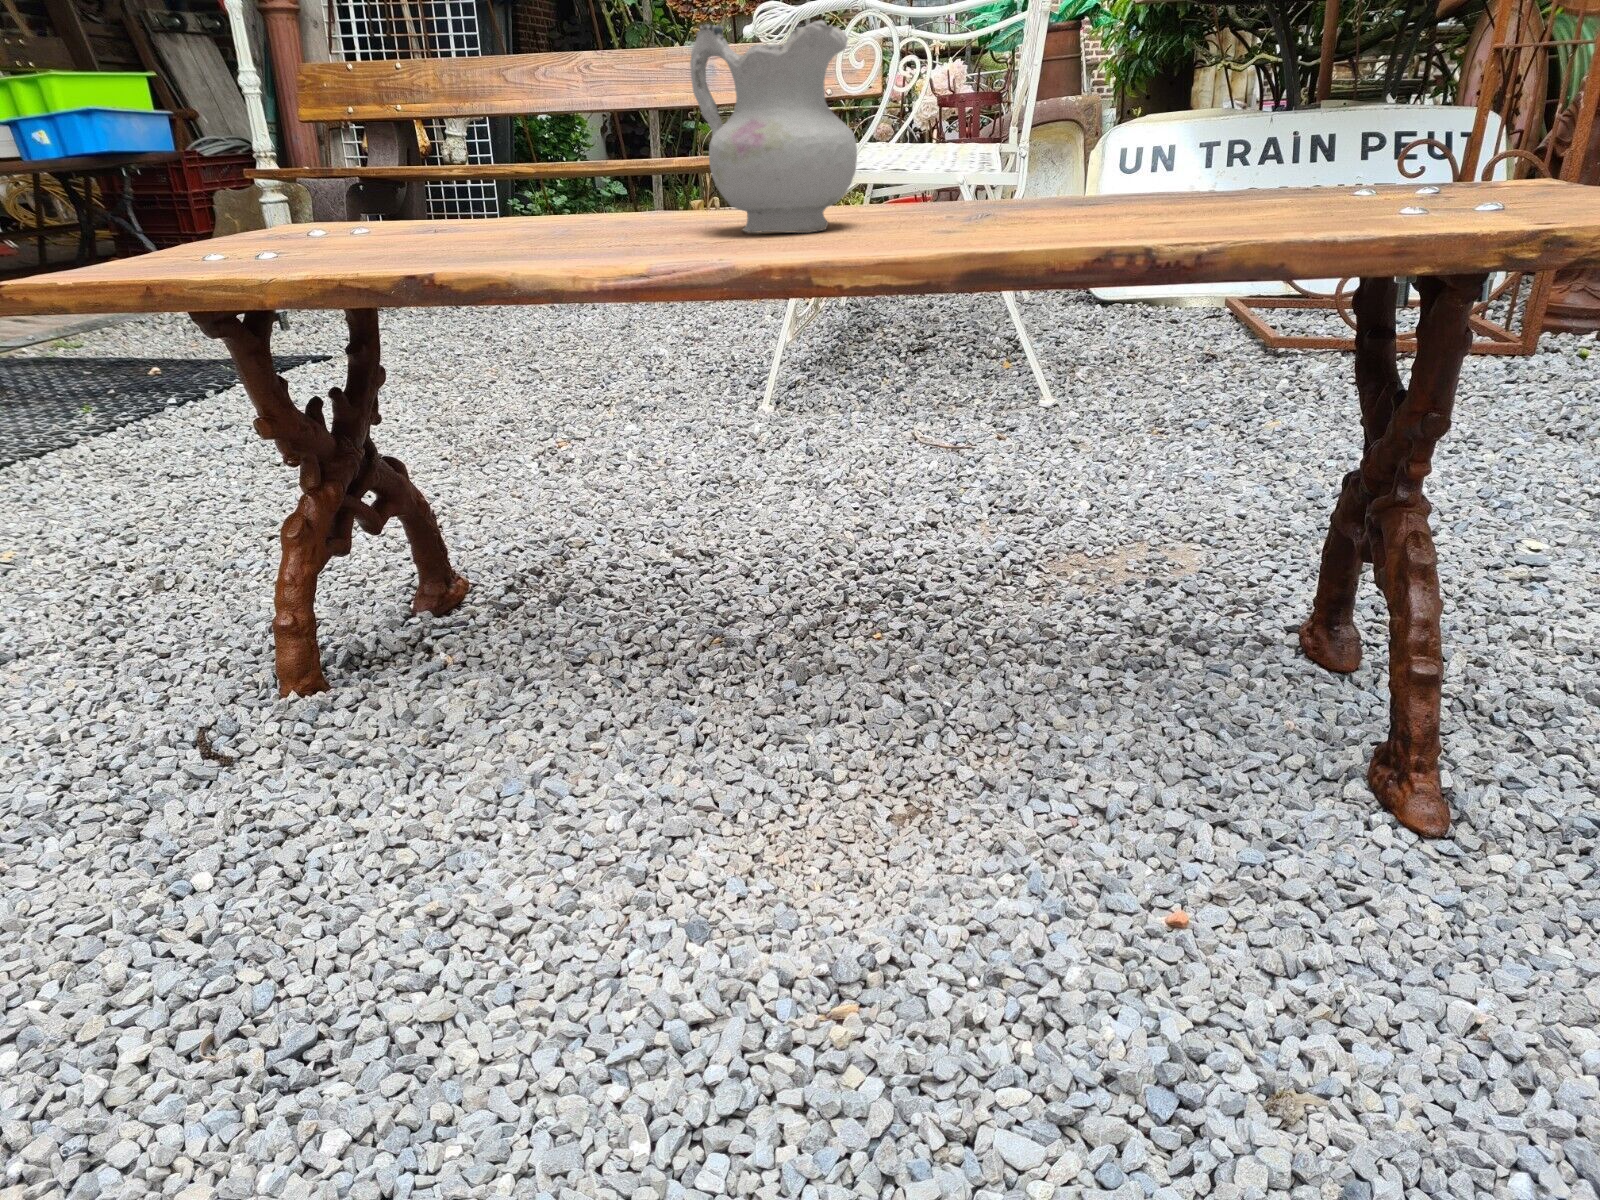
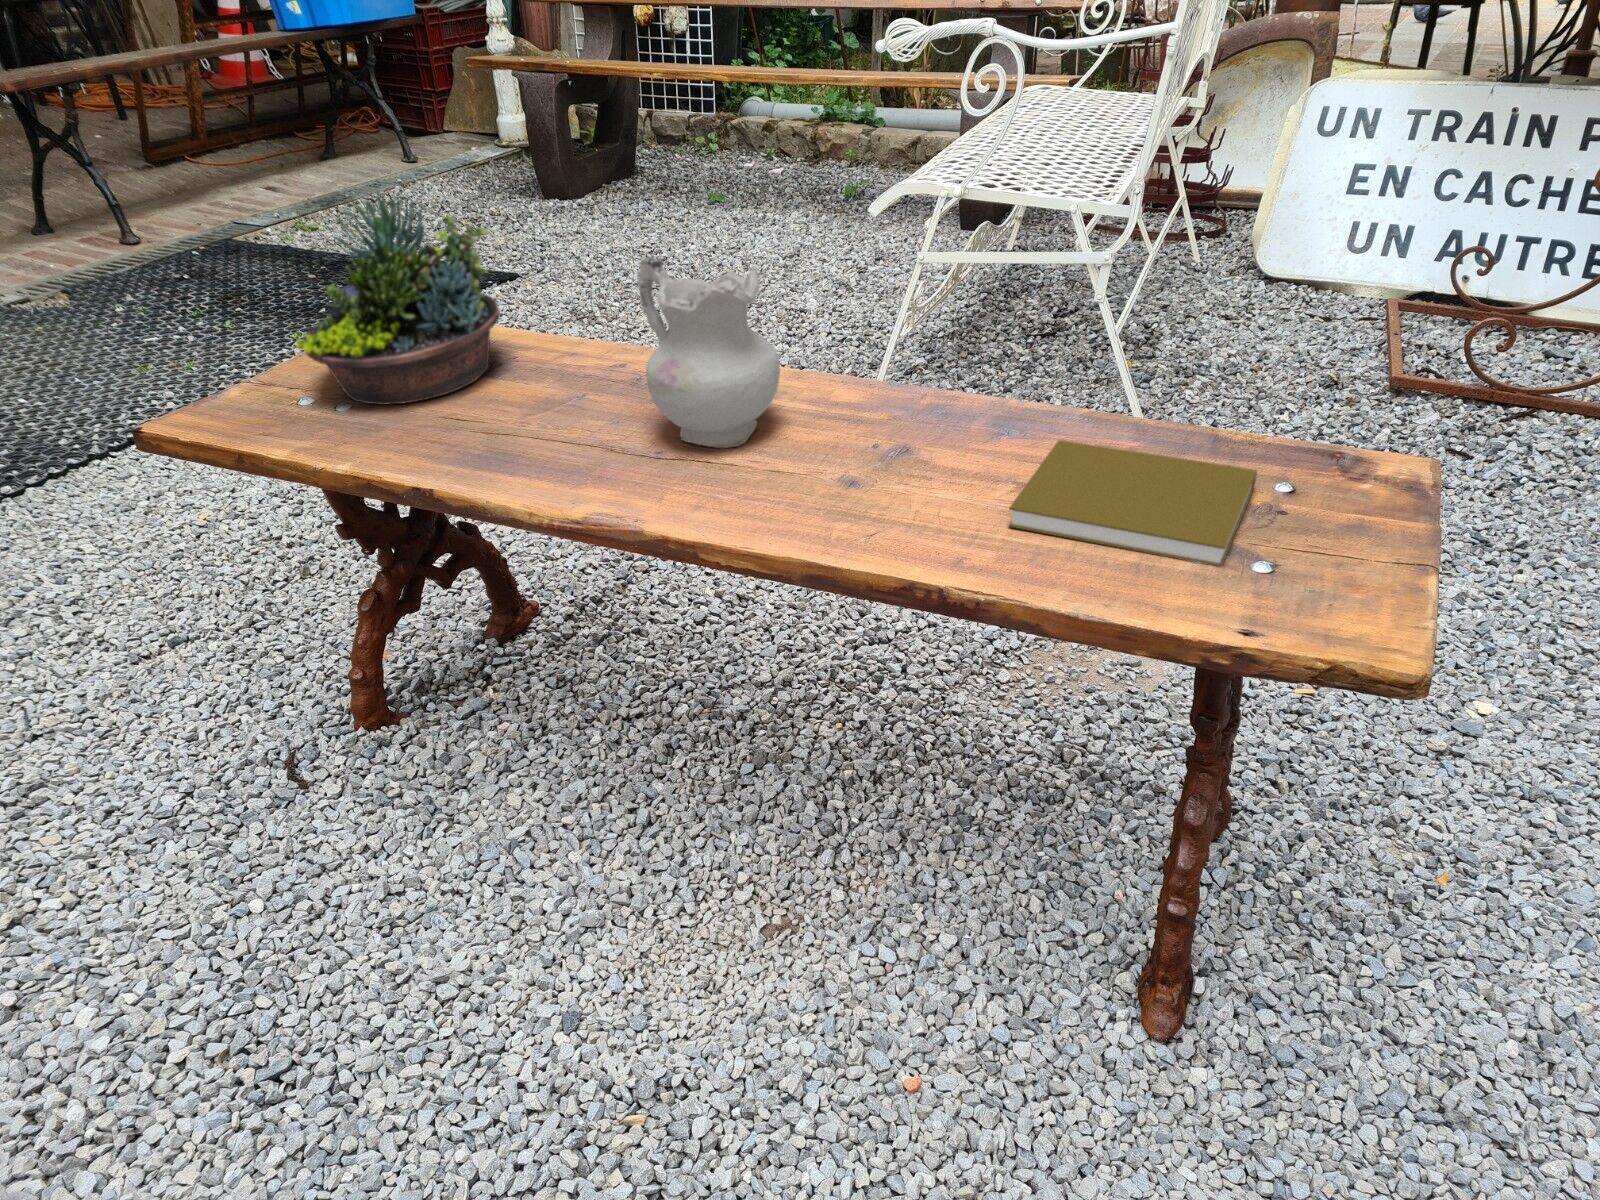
succulent planter: none [242,20,480,250] -> present [296,195,500,405]
book: none [1174,181,1434,227] -> present [1009,440,1257,567]

